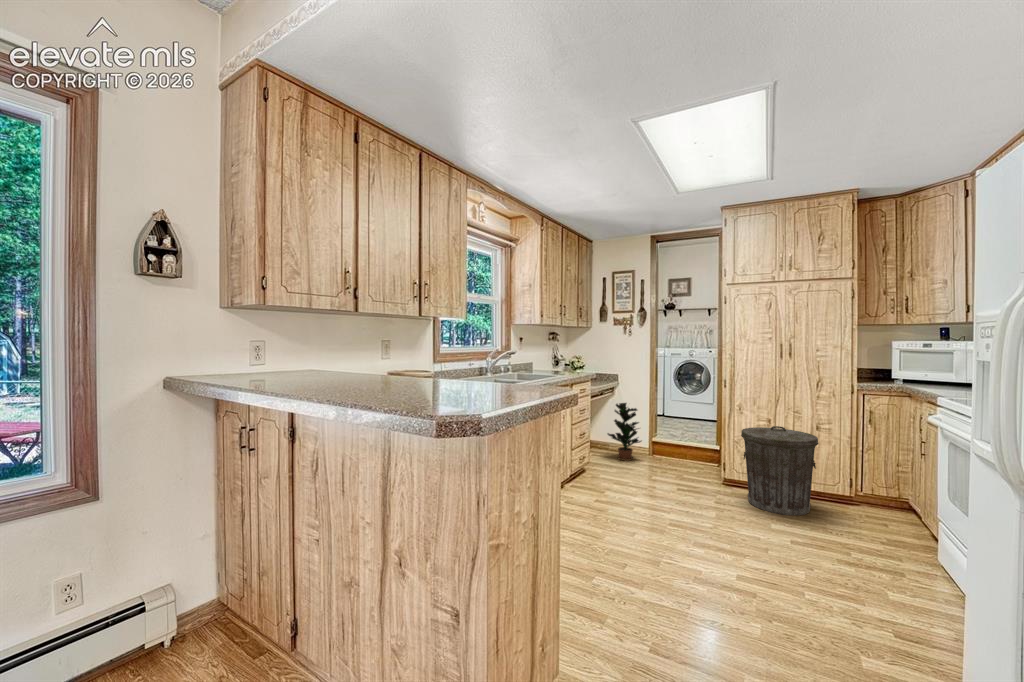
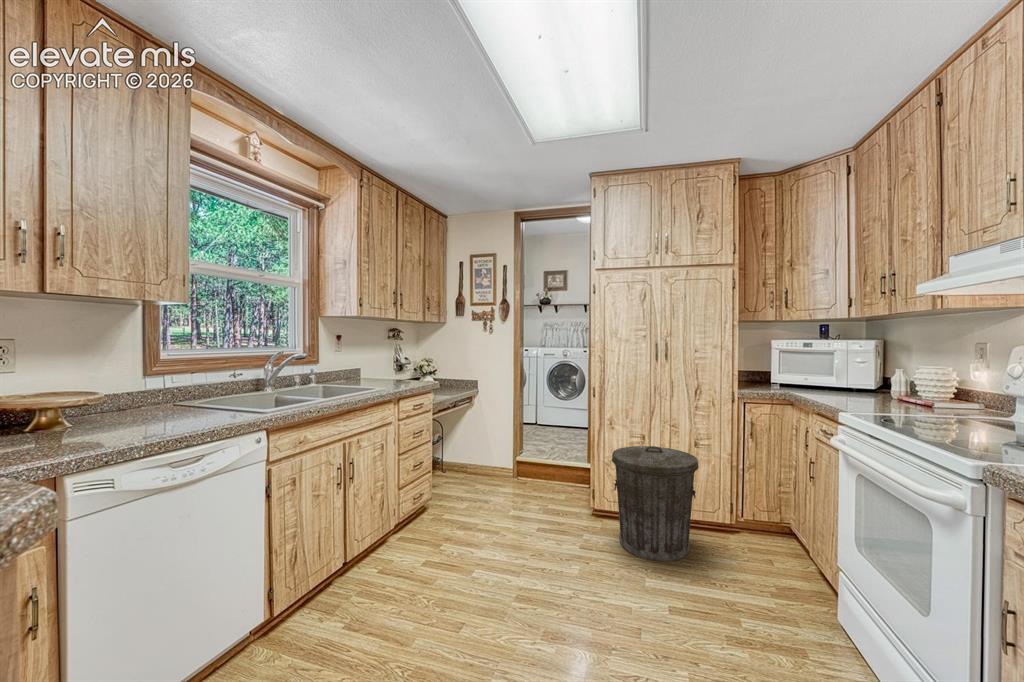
potted plant: present [608,403,641,461] -> none [461,416,504,490]

